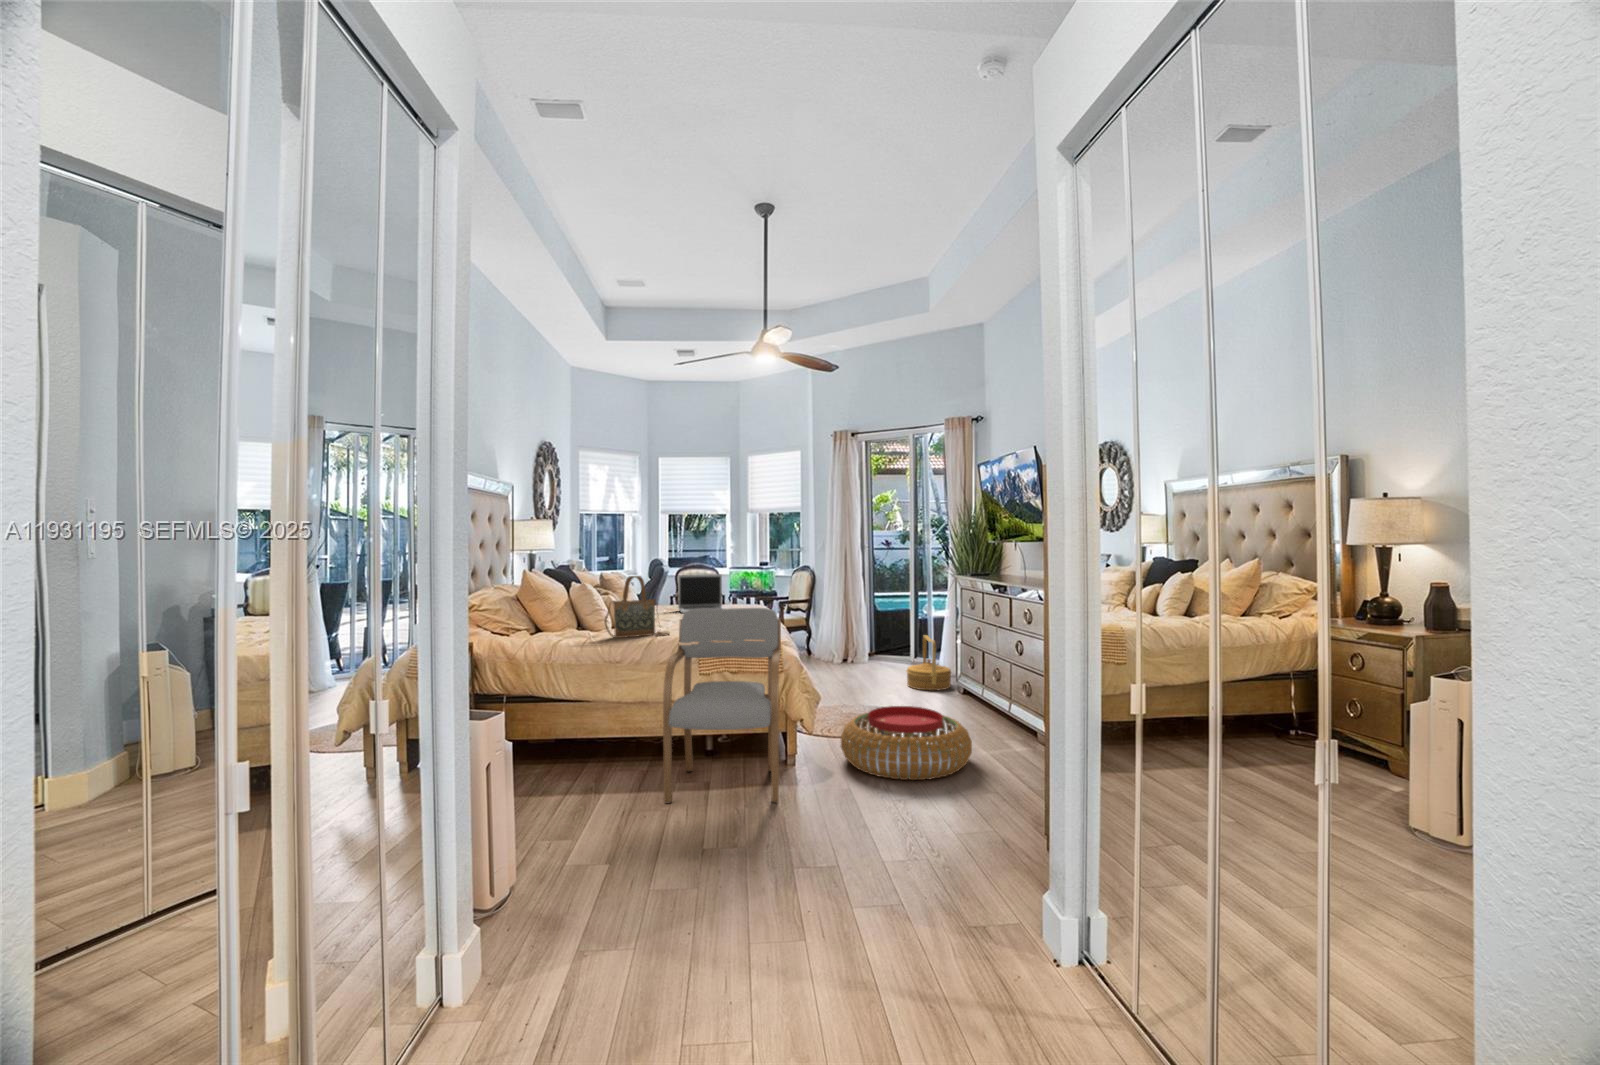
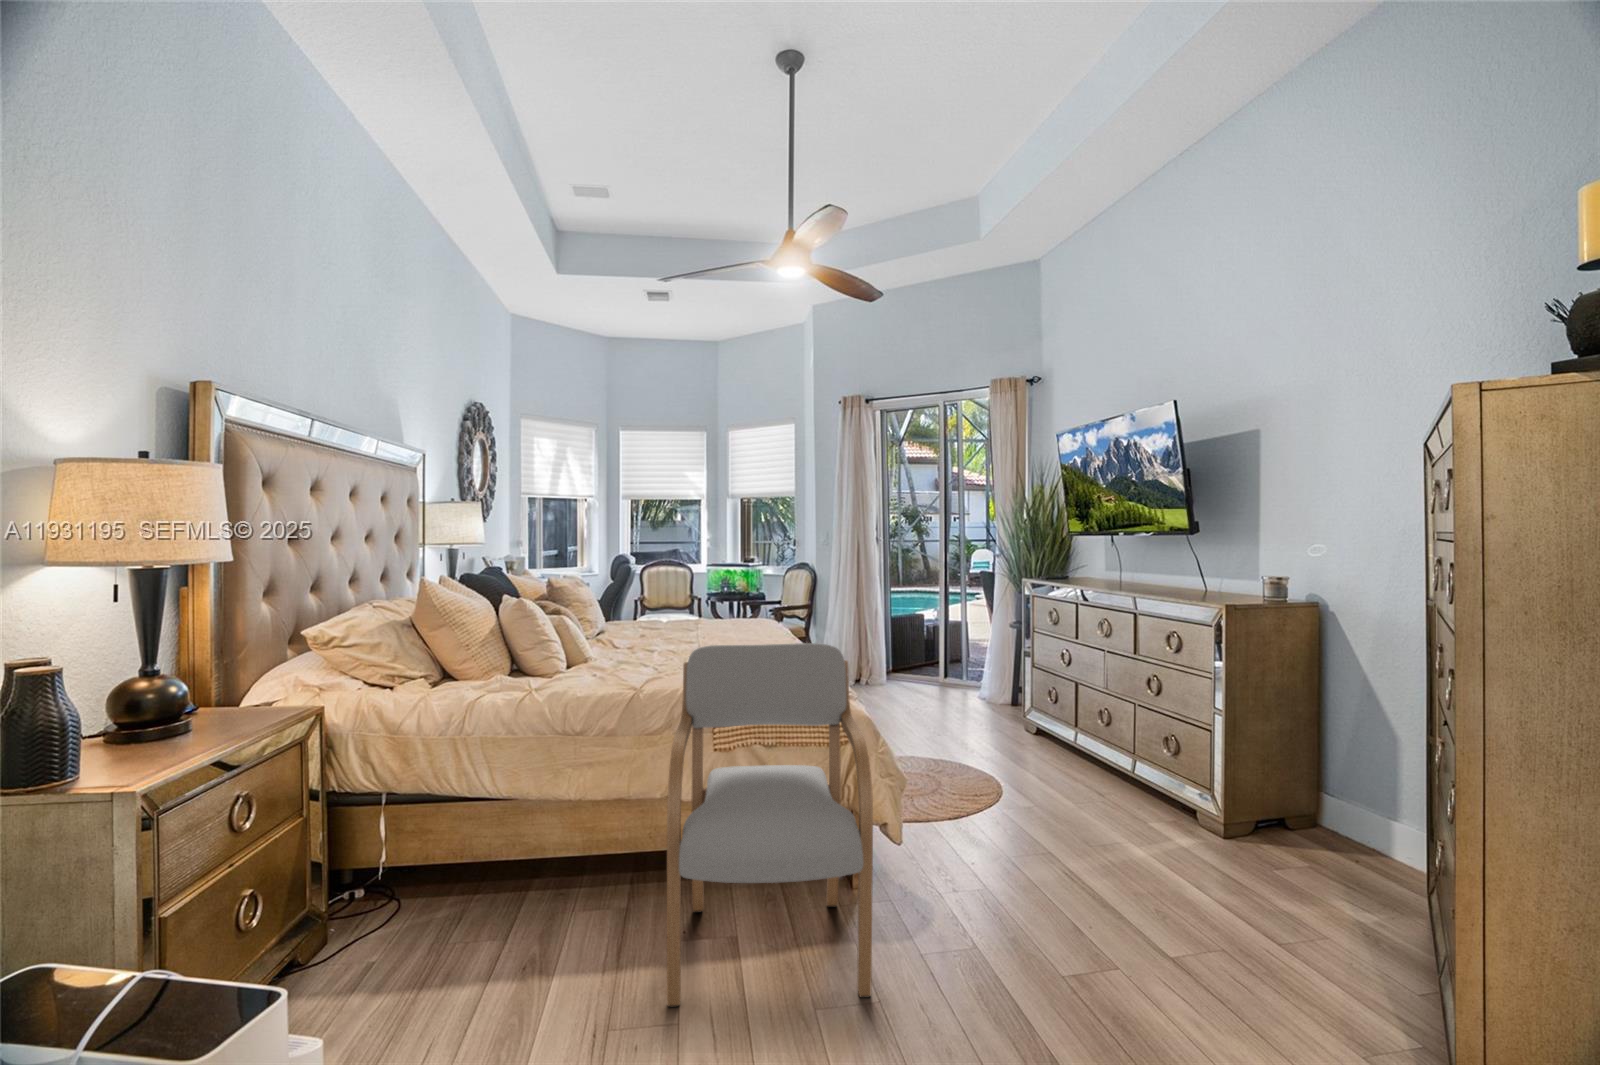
laptop: present [678,574,724,613] -> none [655,577,723,631]
handbag: present [604,576,669,638] -> none [556,589,661,689]
woven basket: present [907,635,952,690] -> none [948,654,1007,727]
pouf: present [841,706,972,780] -> none [929,783,1141,923]

